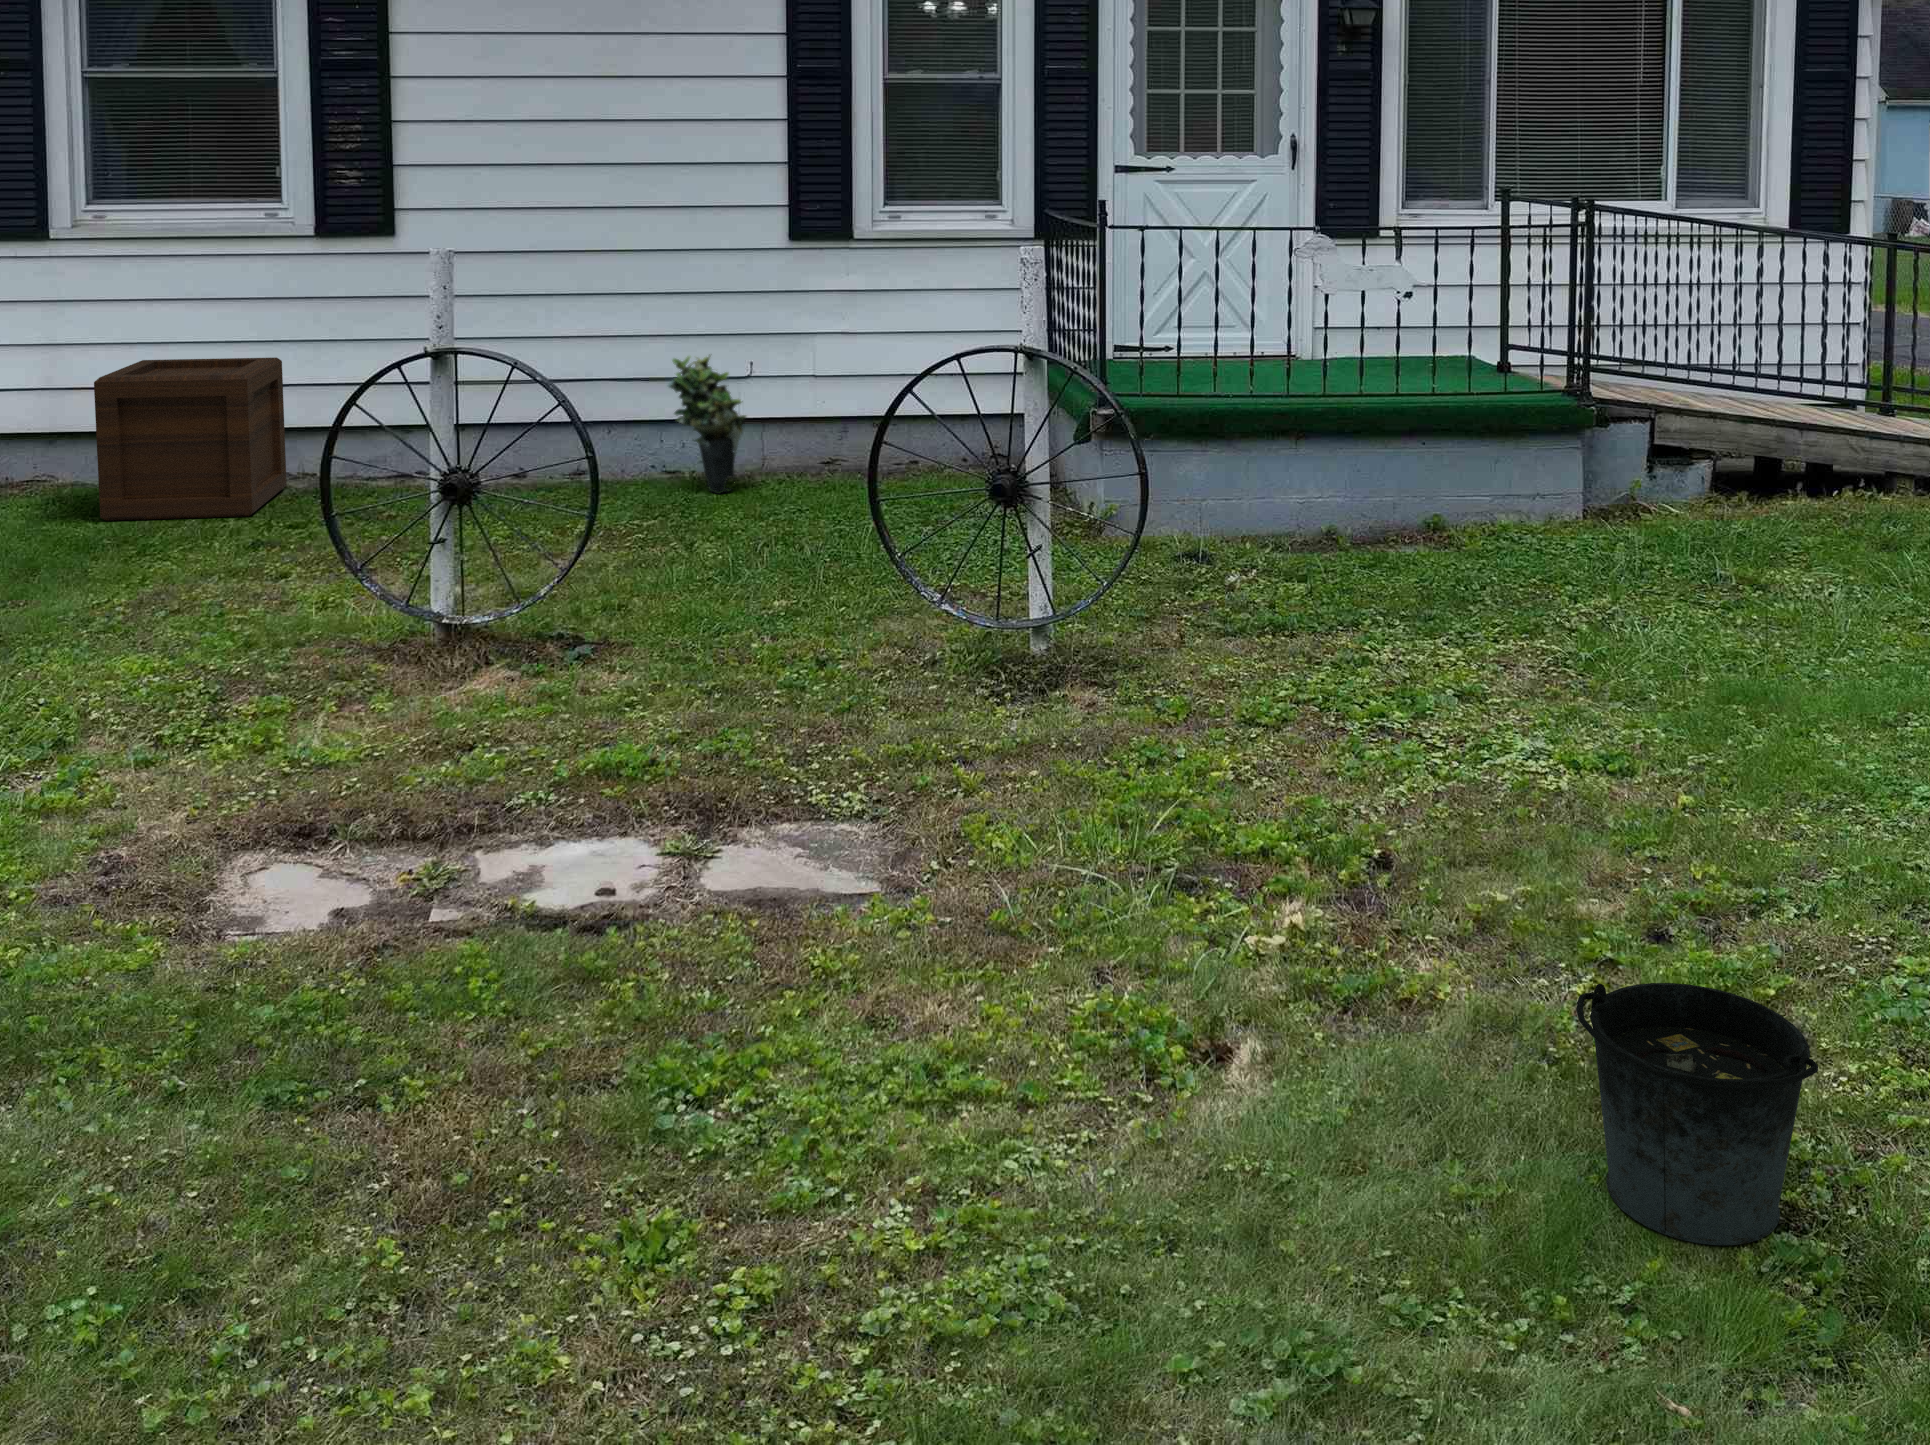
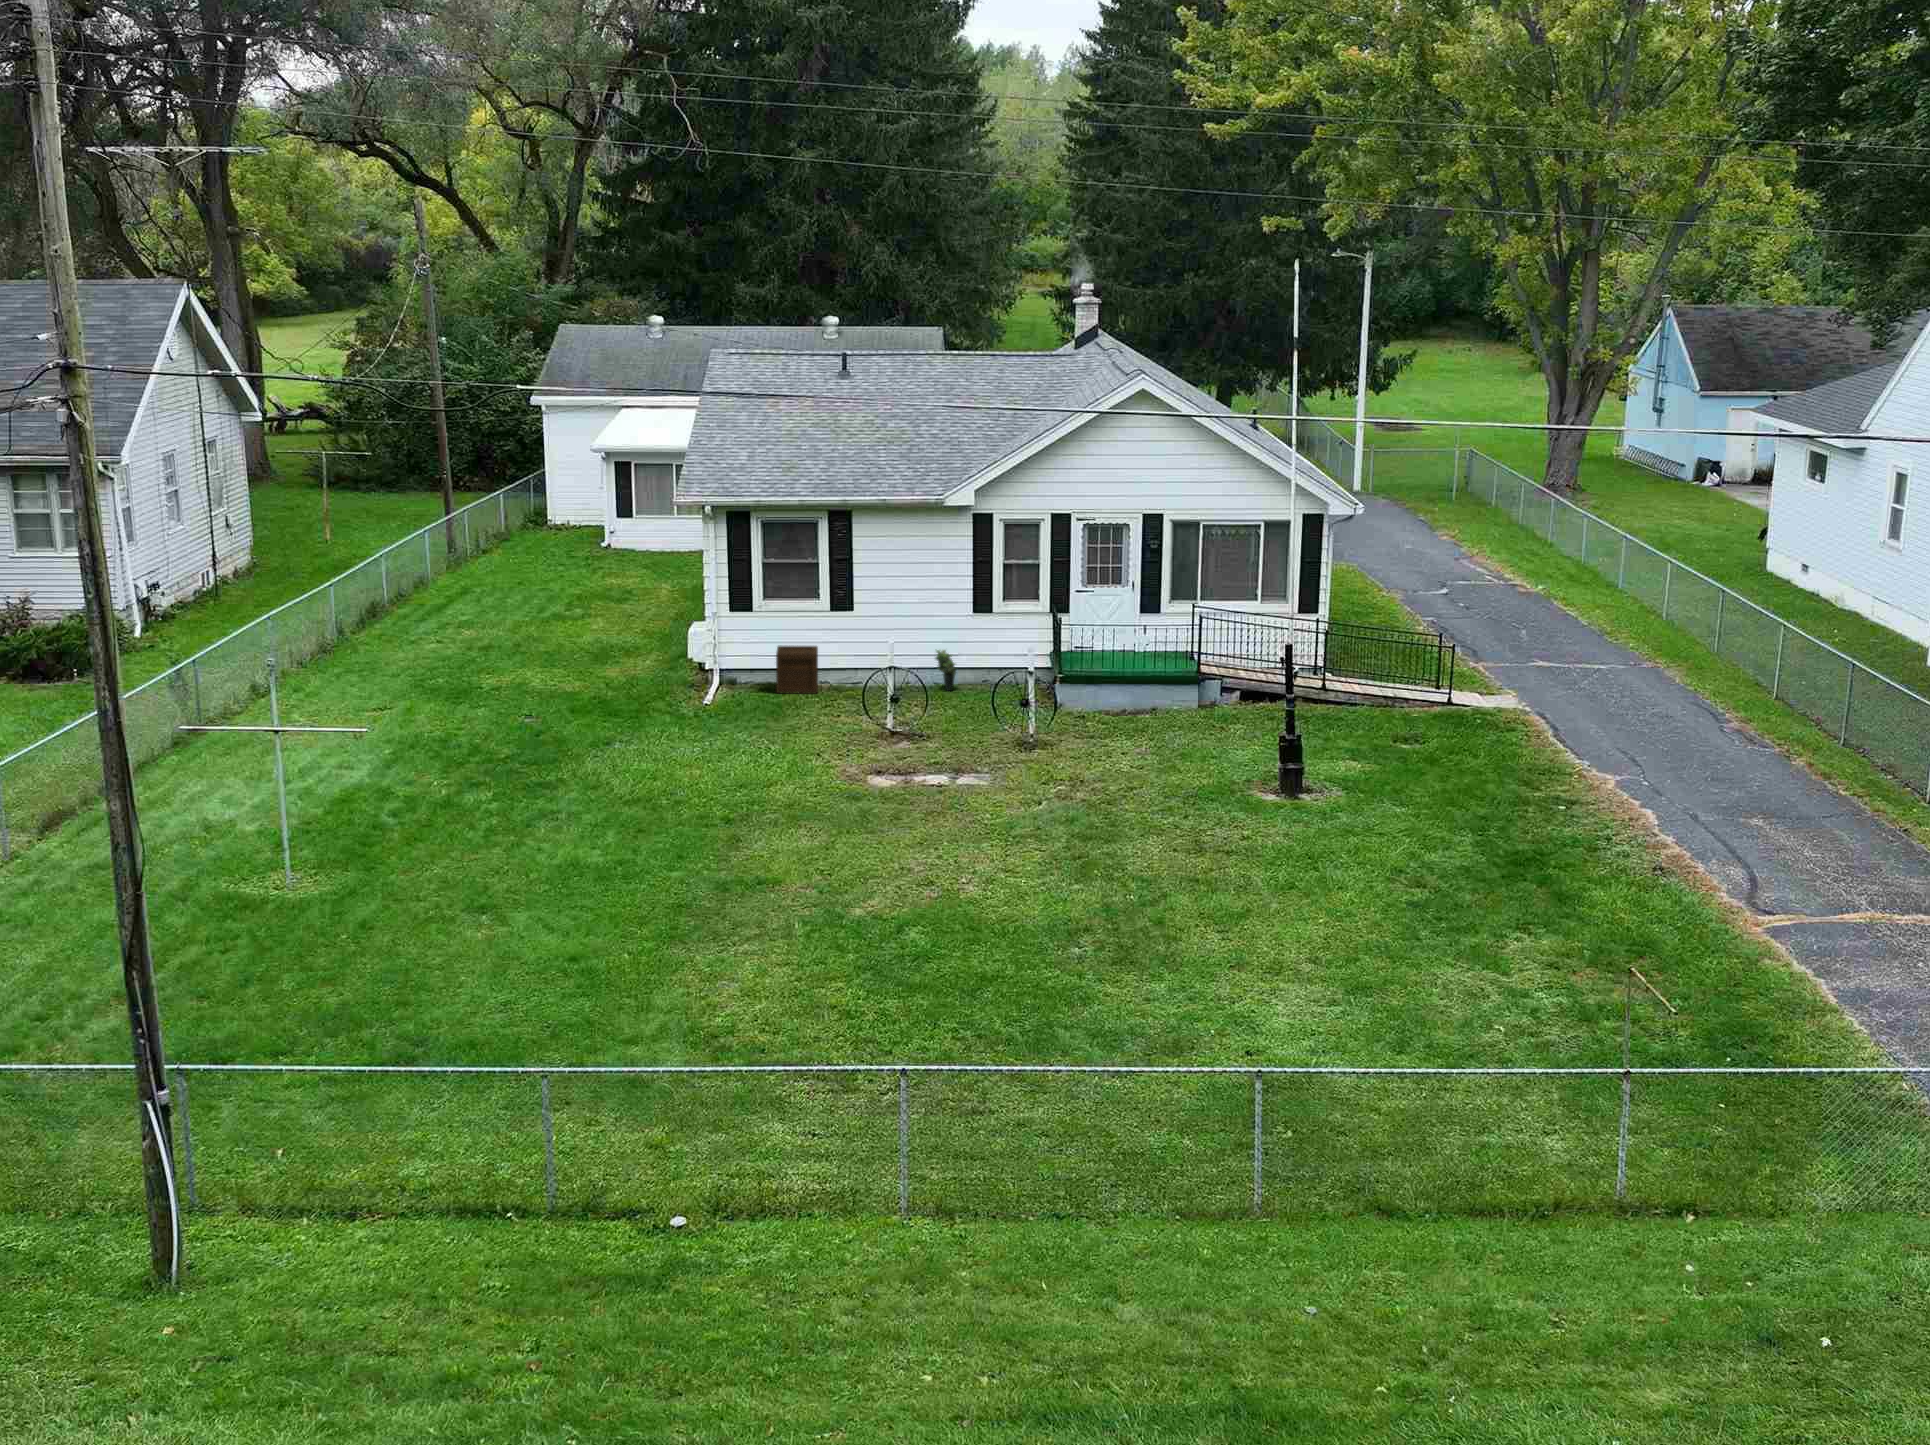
bucket: present [1576,983,1818,1245] -> none [1081,764,1107,791]

